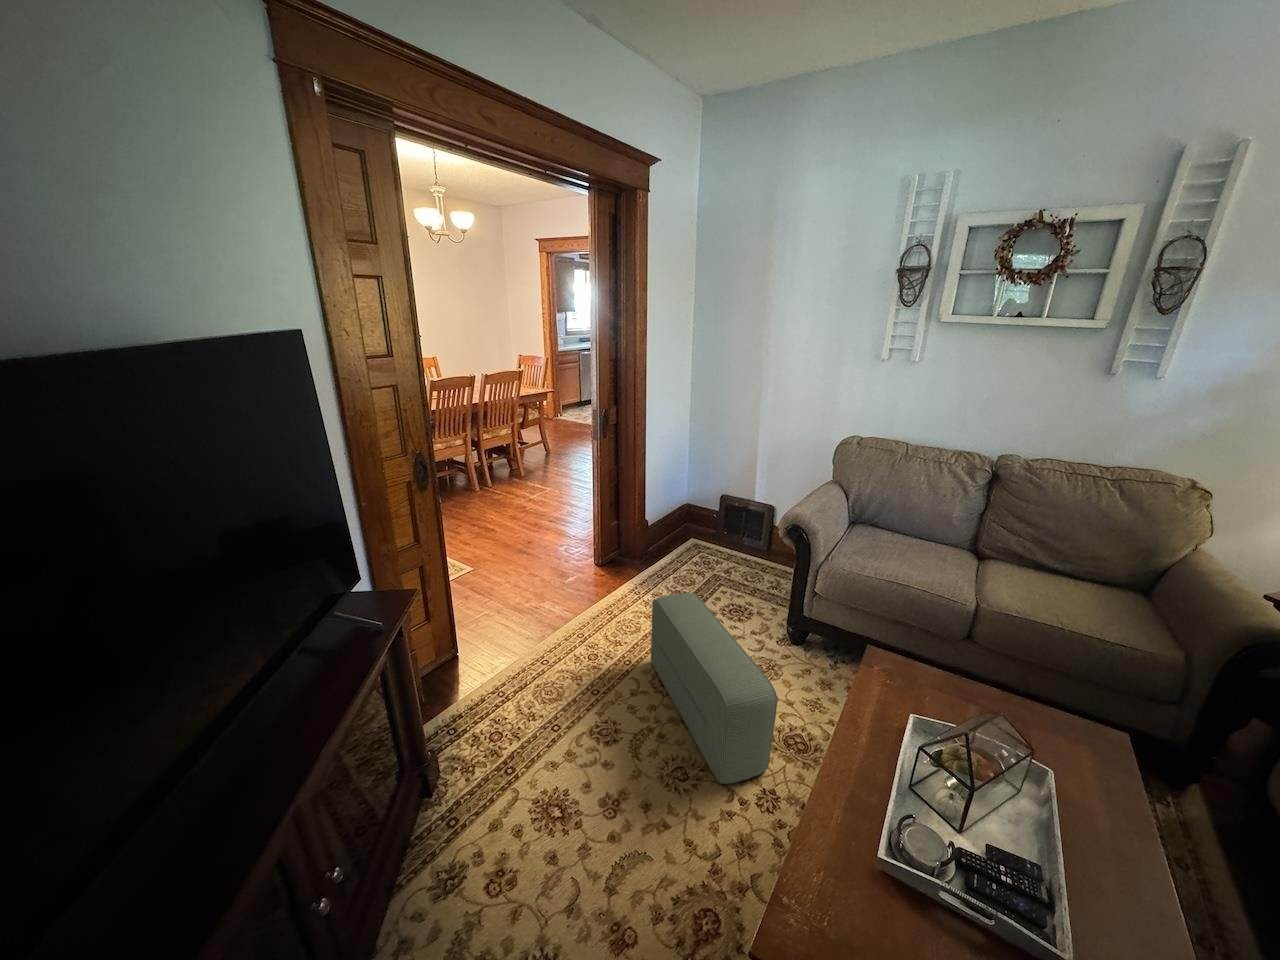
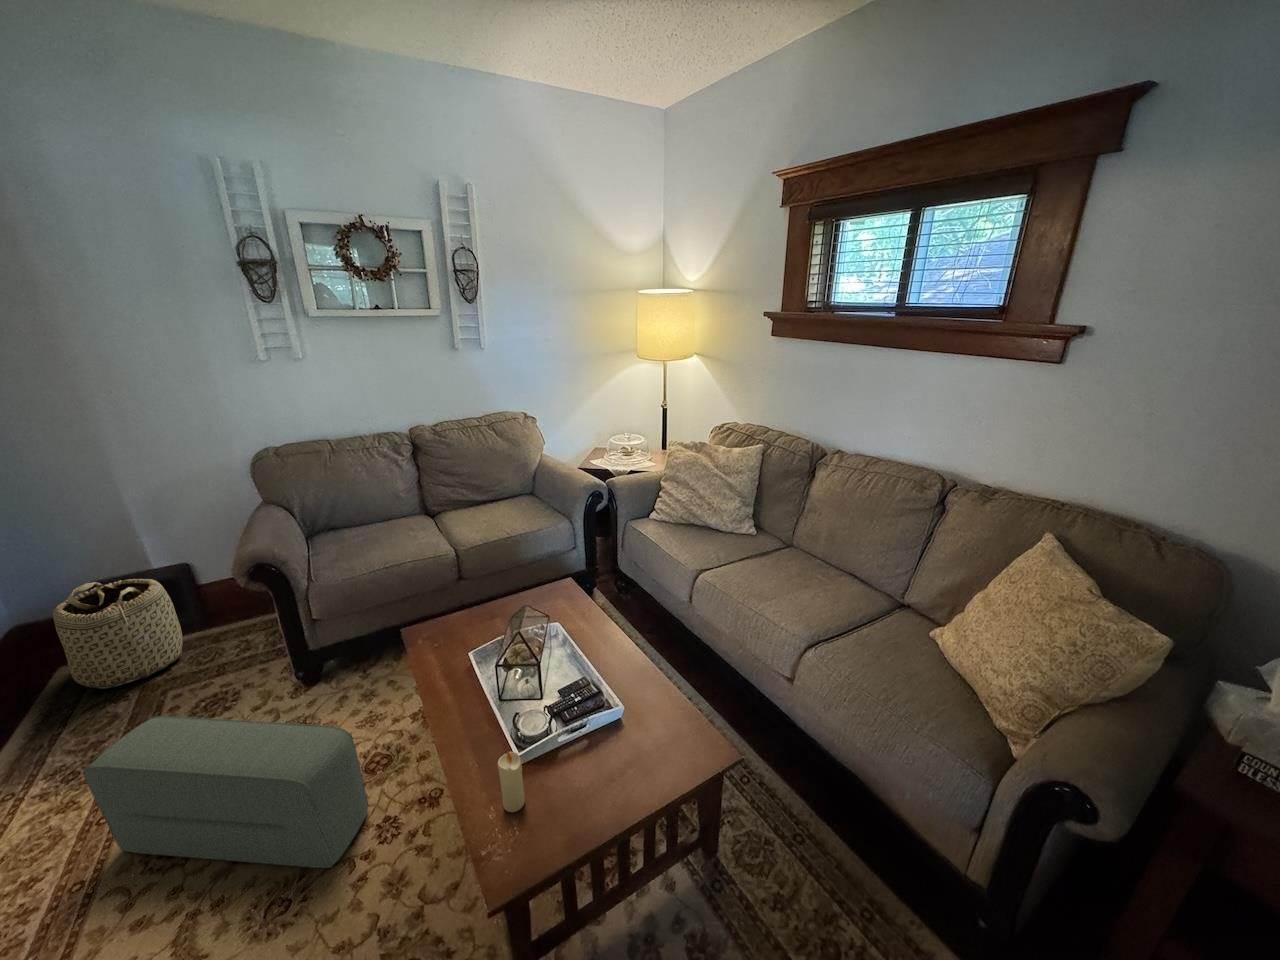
basket: none [691,495,751,571] -> present [53,579,183,688]
candle: none [830,834,868,909] -> present [498,751,525,812]

